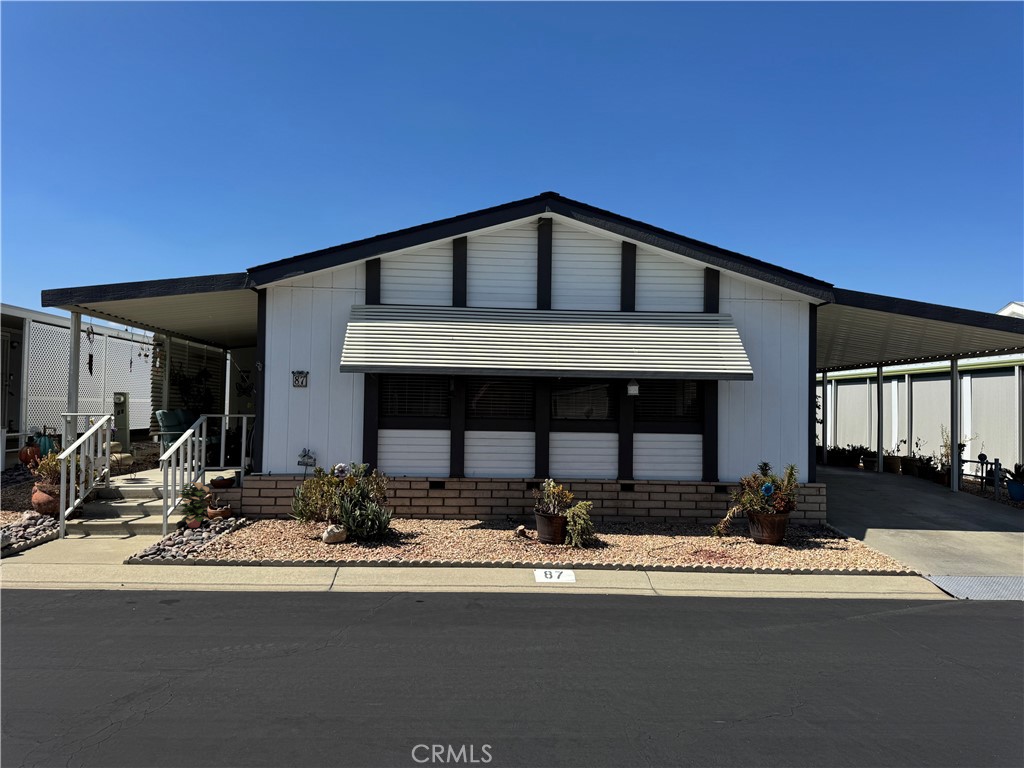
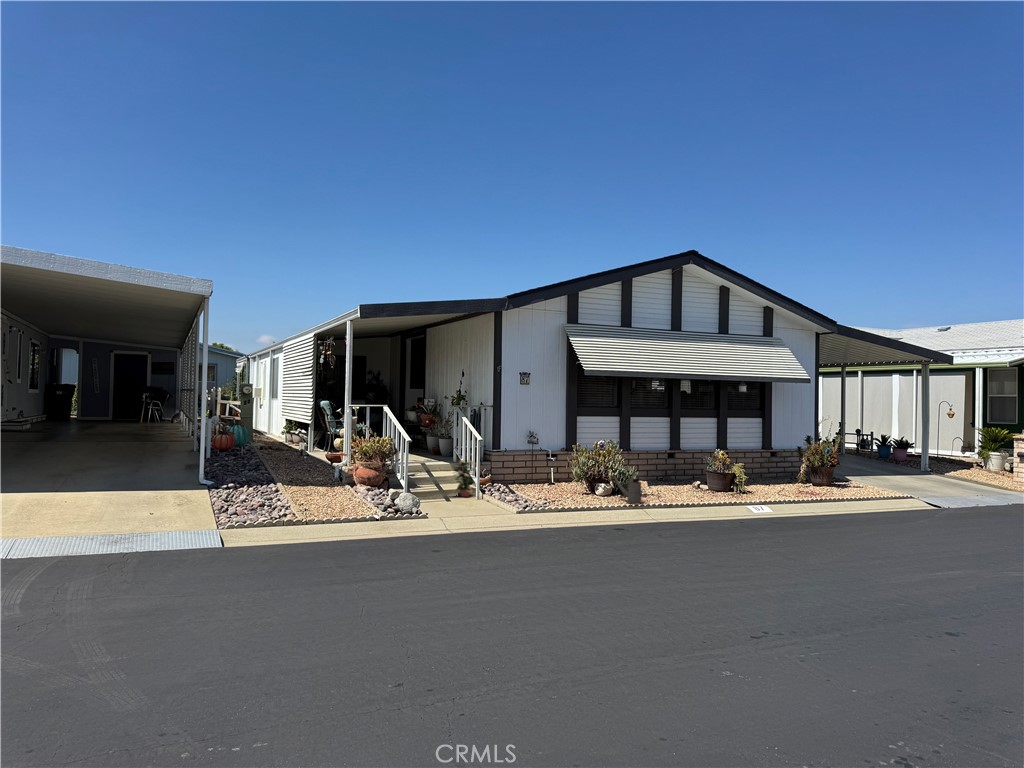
watering can: none [347,510,369,555] -> present [614,473,646,504]

